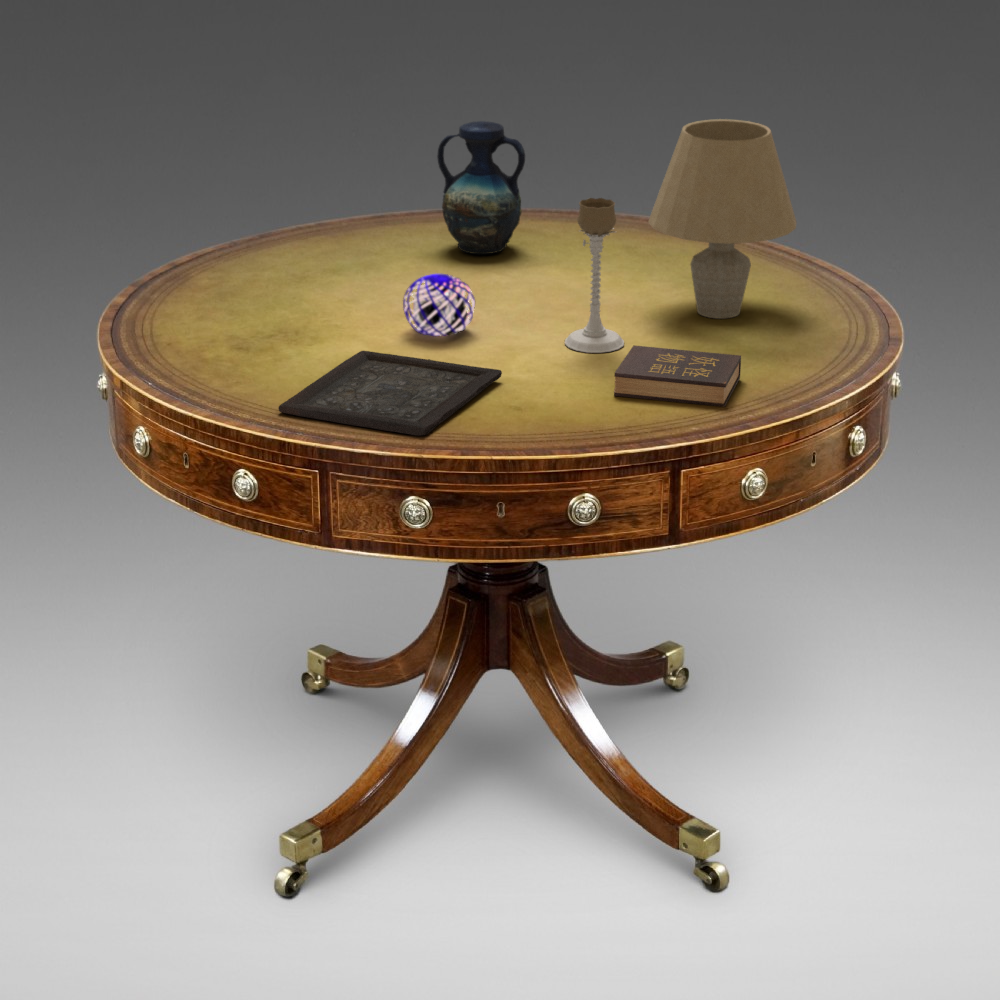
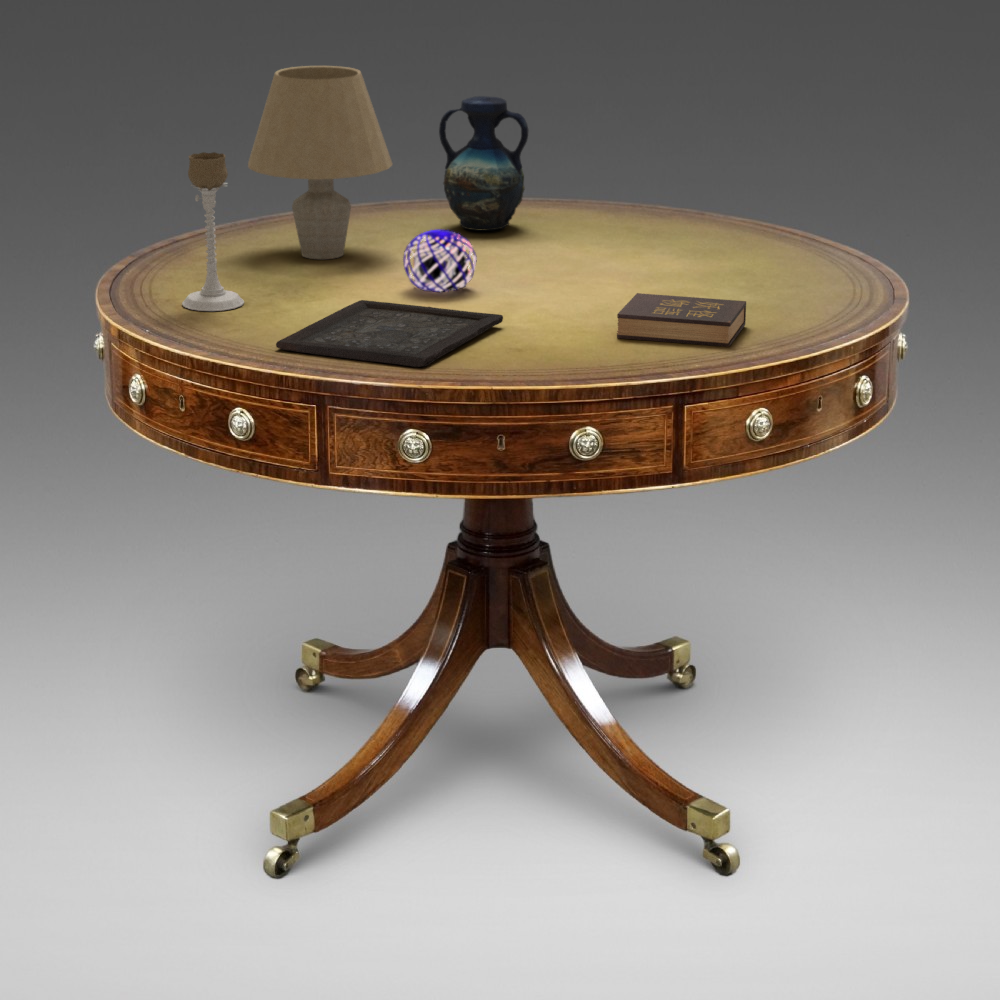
table lamp: present [648,119,796,319] -> present [248,66,392,259]
candle holder: present [565,198,624,353] -> present [182,152,244,311]

